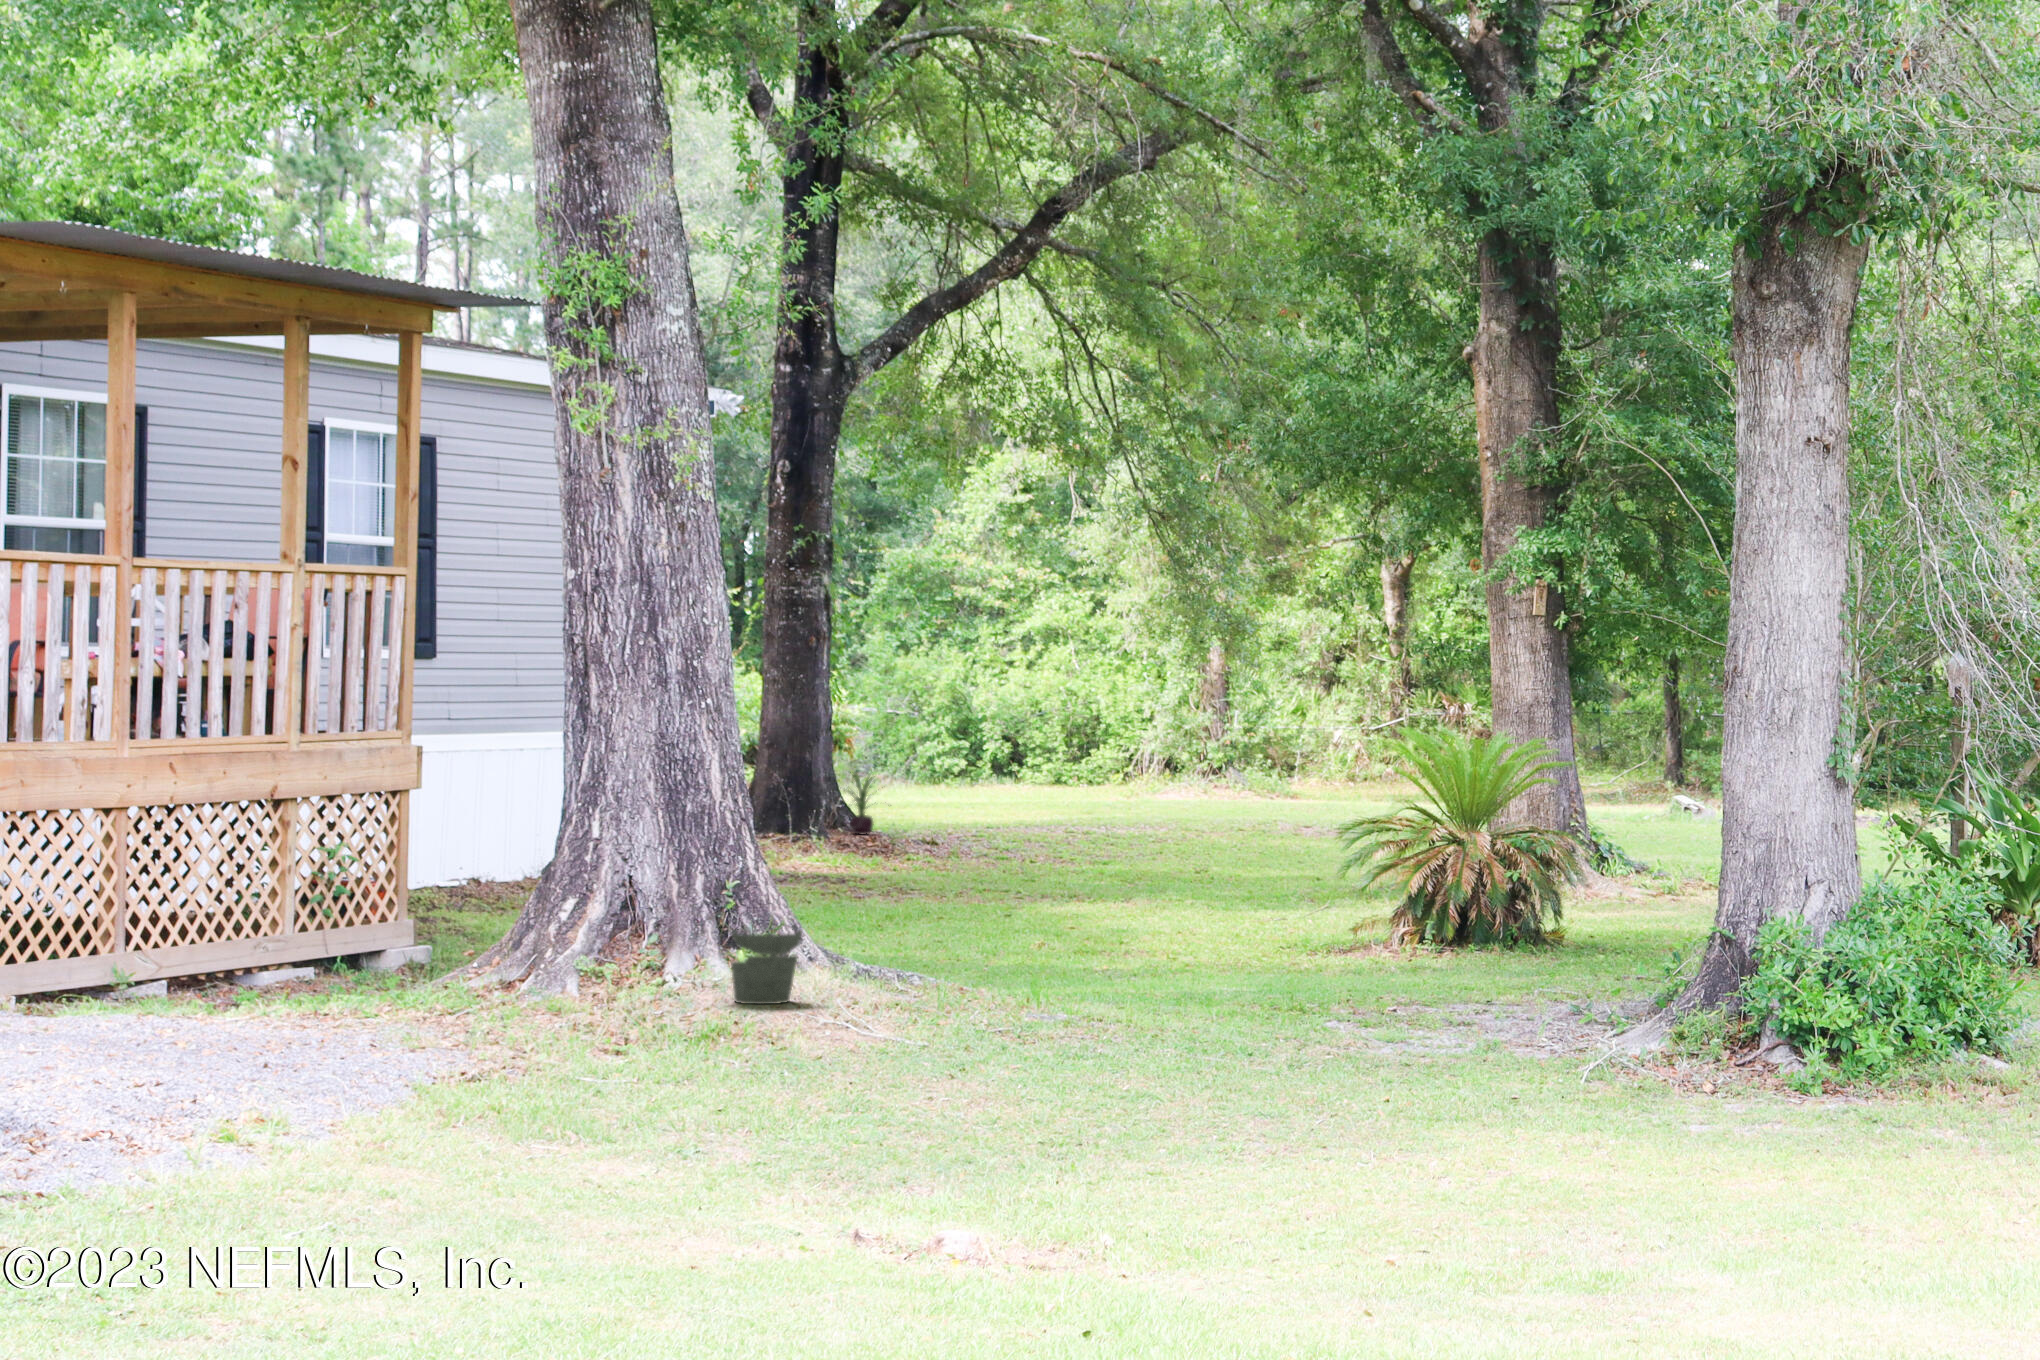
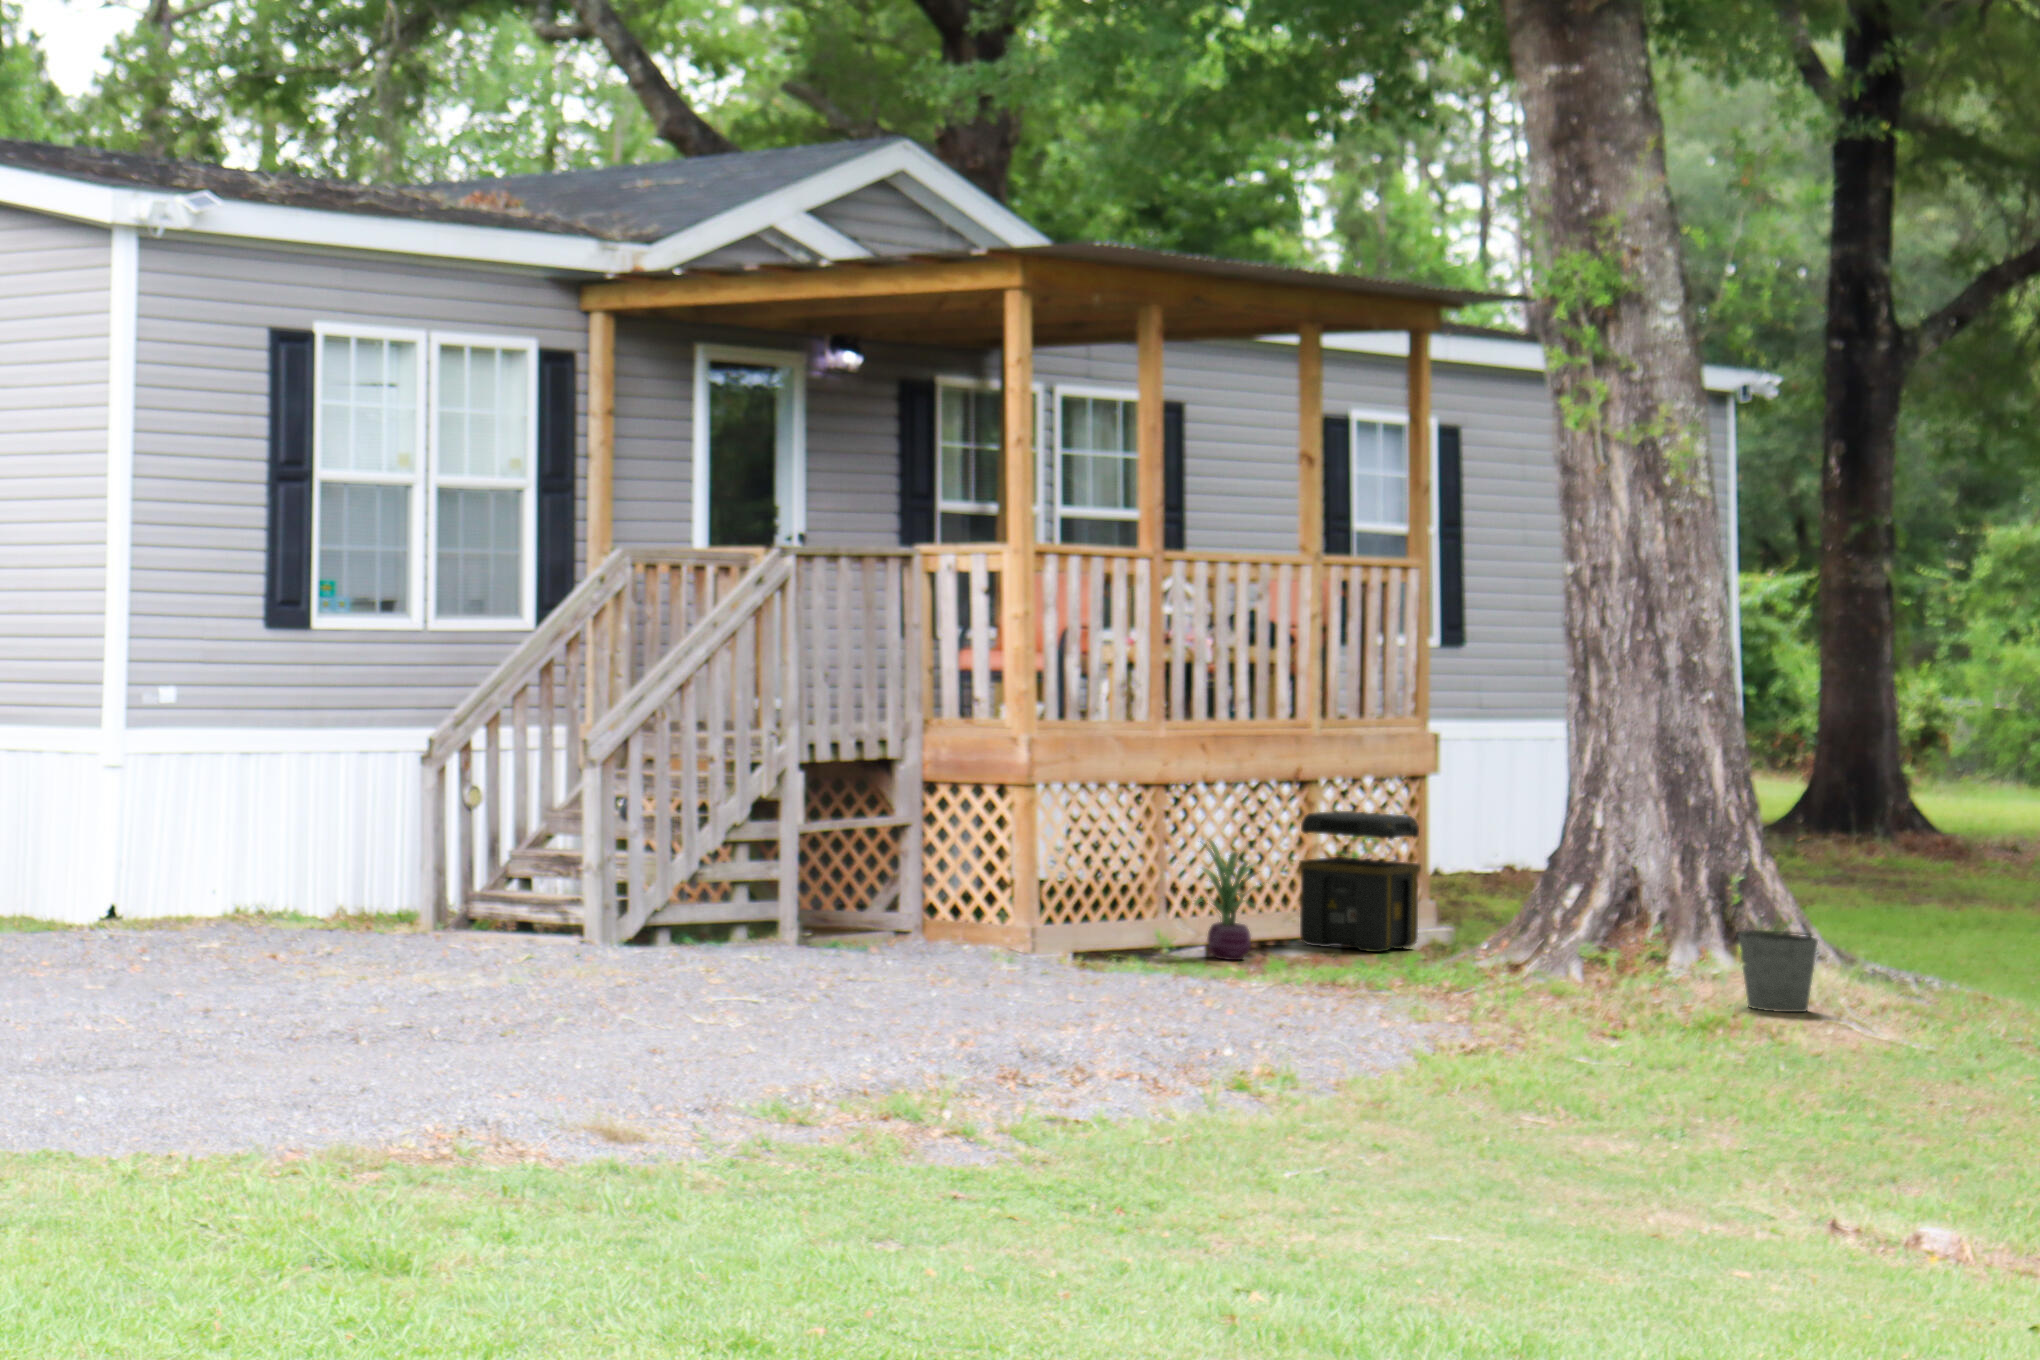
decorative plant: present [848,773,874,834] -> present [1184,840,1264,960]
toolbox: none [272,830,404,975] -> present [1299,811,1421,952]

